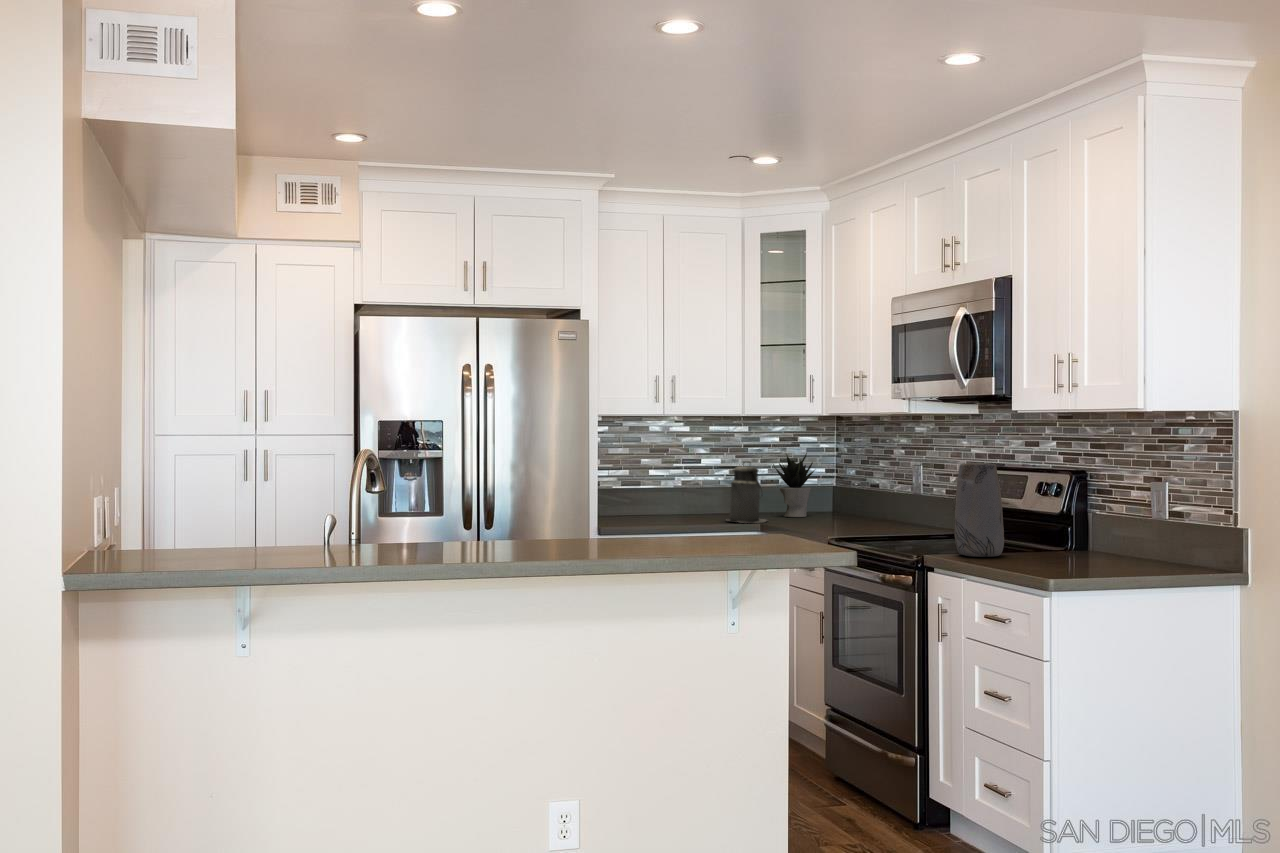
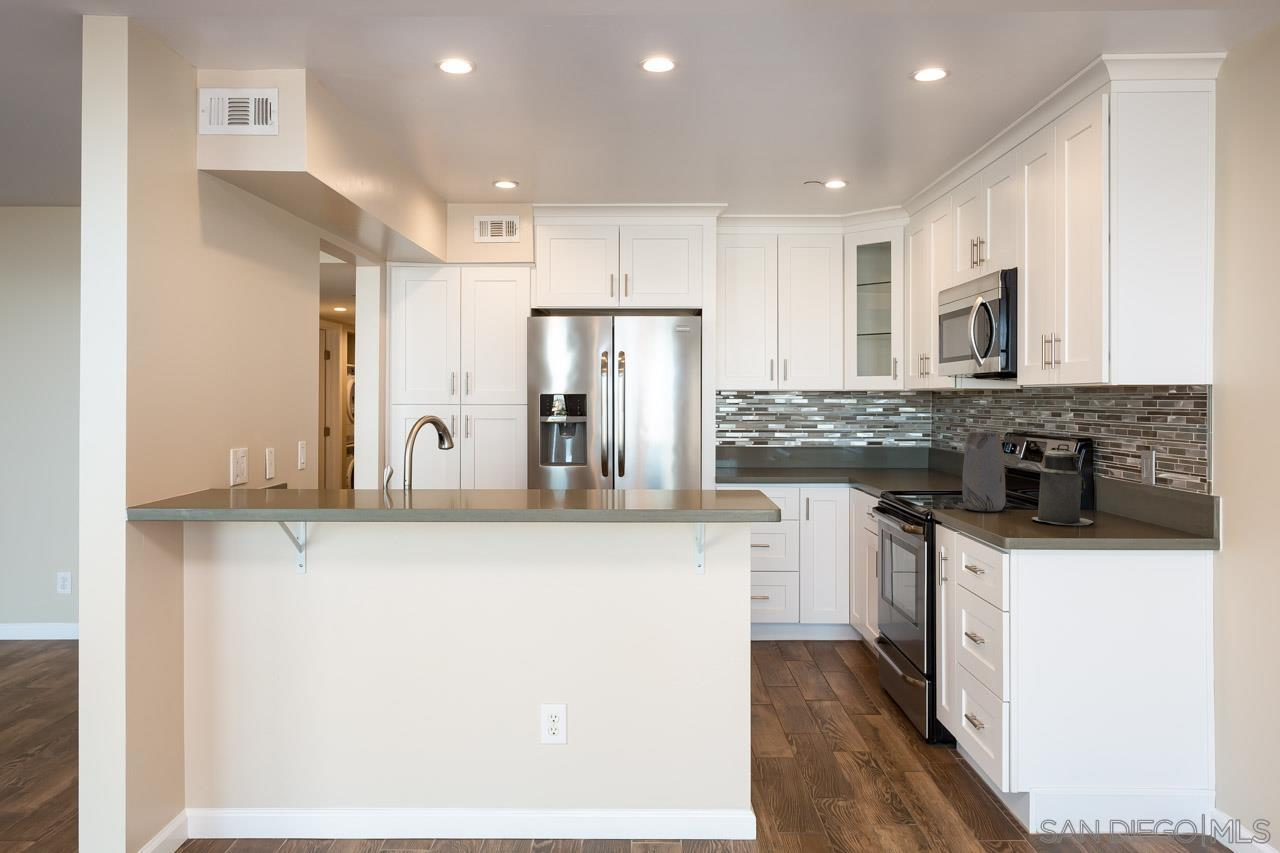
potted plant: present [773,453,815,517] -> none [873,420,910,472]
canister: present [728,461,767,523] -> present [1032,444,1093,525]

